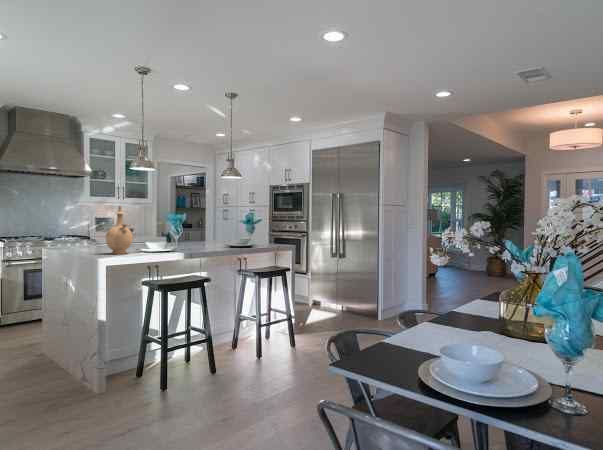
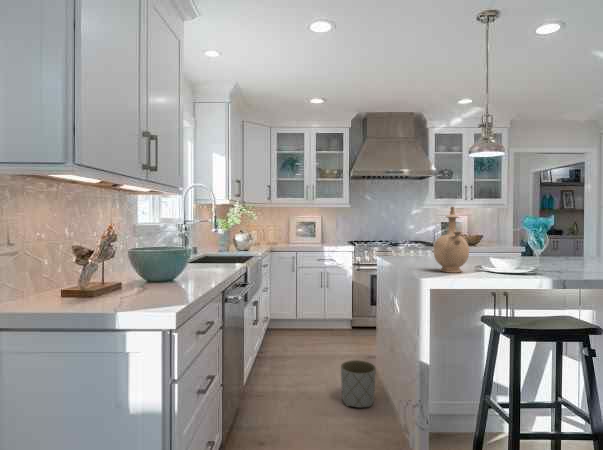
planter: none [13,343,51,386] -> present [341,360,376,407]

